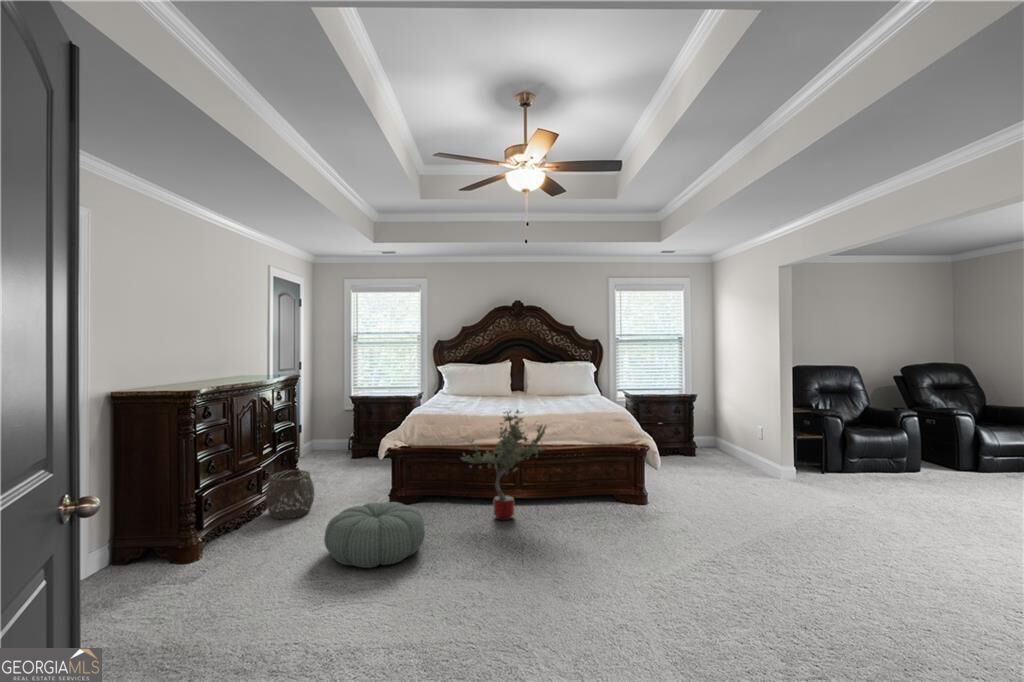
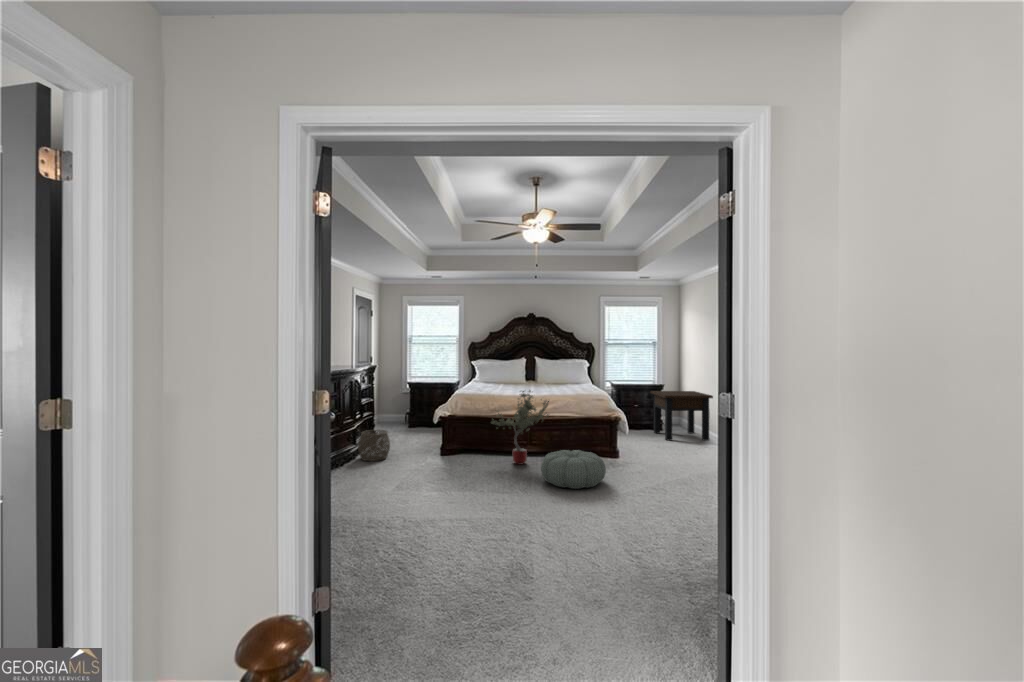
side table: none [679,403,767,472] -> present [651,391,713,441]
pouf: present [324,502,425,568] -> present [541,450,606,489]

